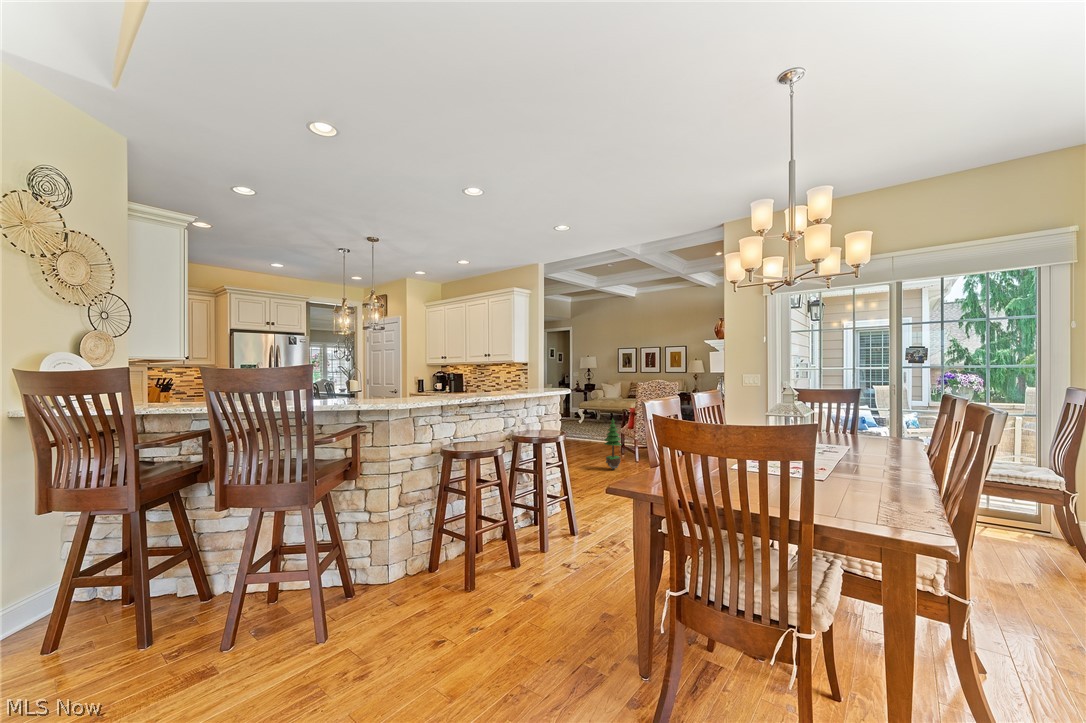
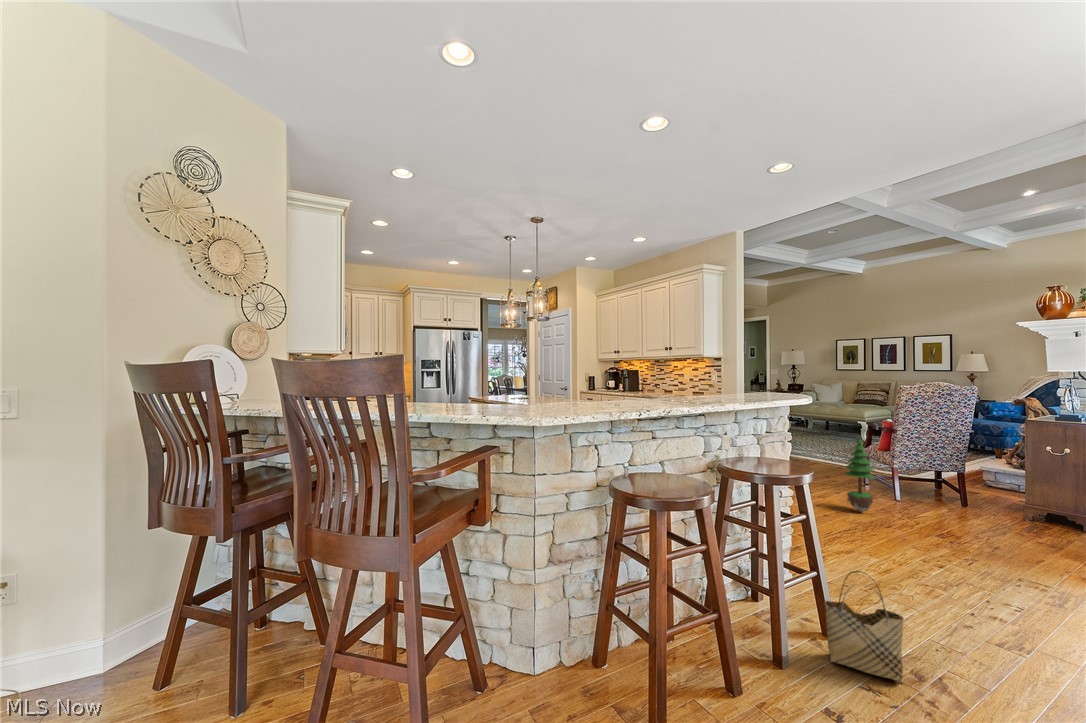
woven basket: none [570,490,609,546] -> present [824,571,904,681]

